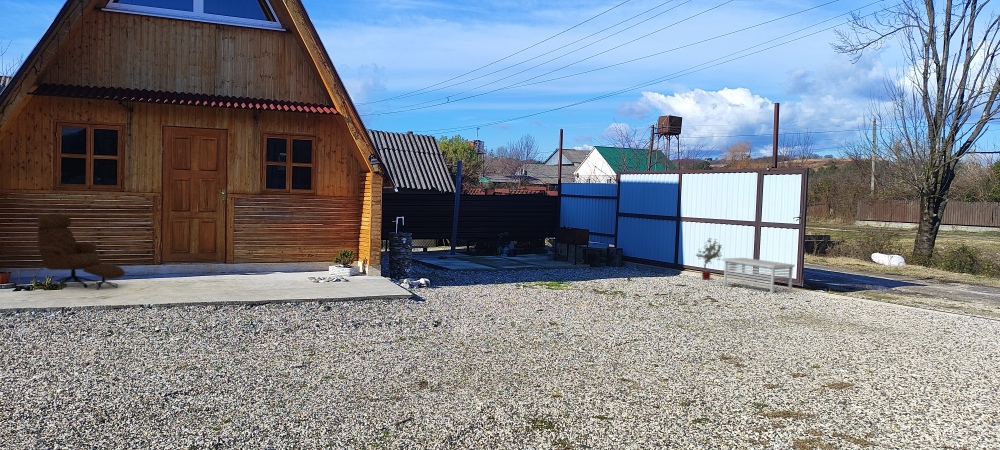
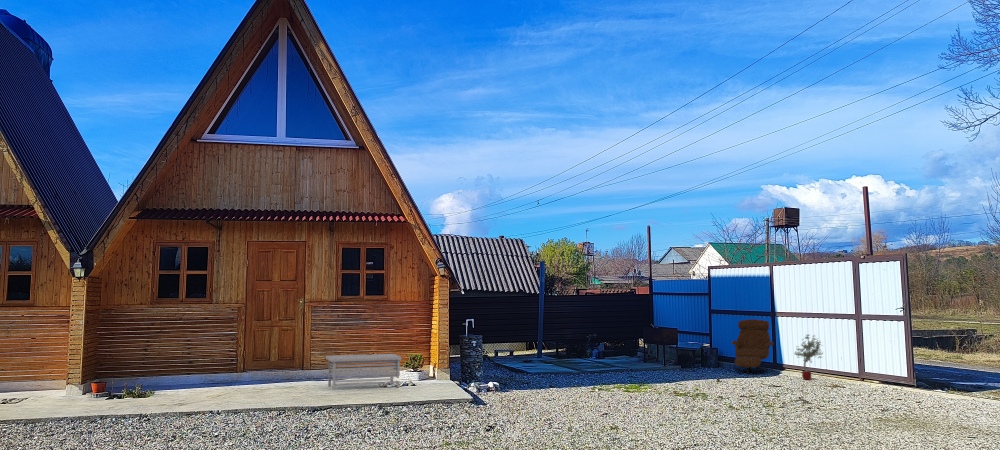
lounge chair: present [37,214,125,289] -> present [731,319,774,374]
storage bench: present [723,258,795,293] -> present [326,354,401,390]

